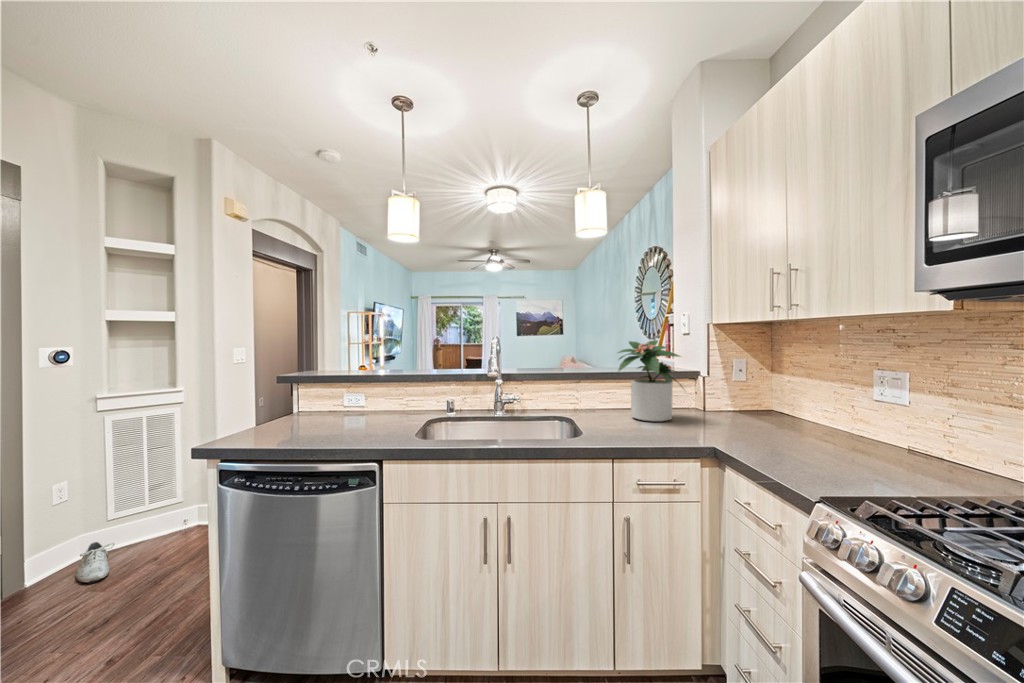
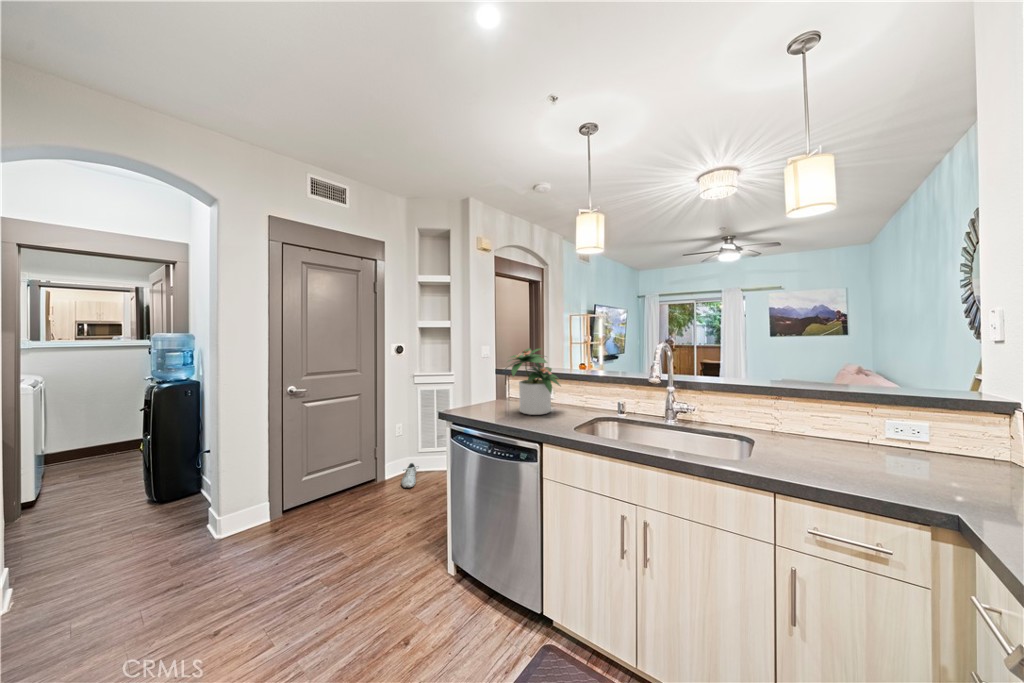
potted plant: present [618,340,682,422] -> present [505,348,560,415]

